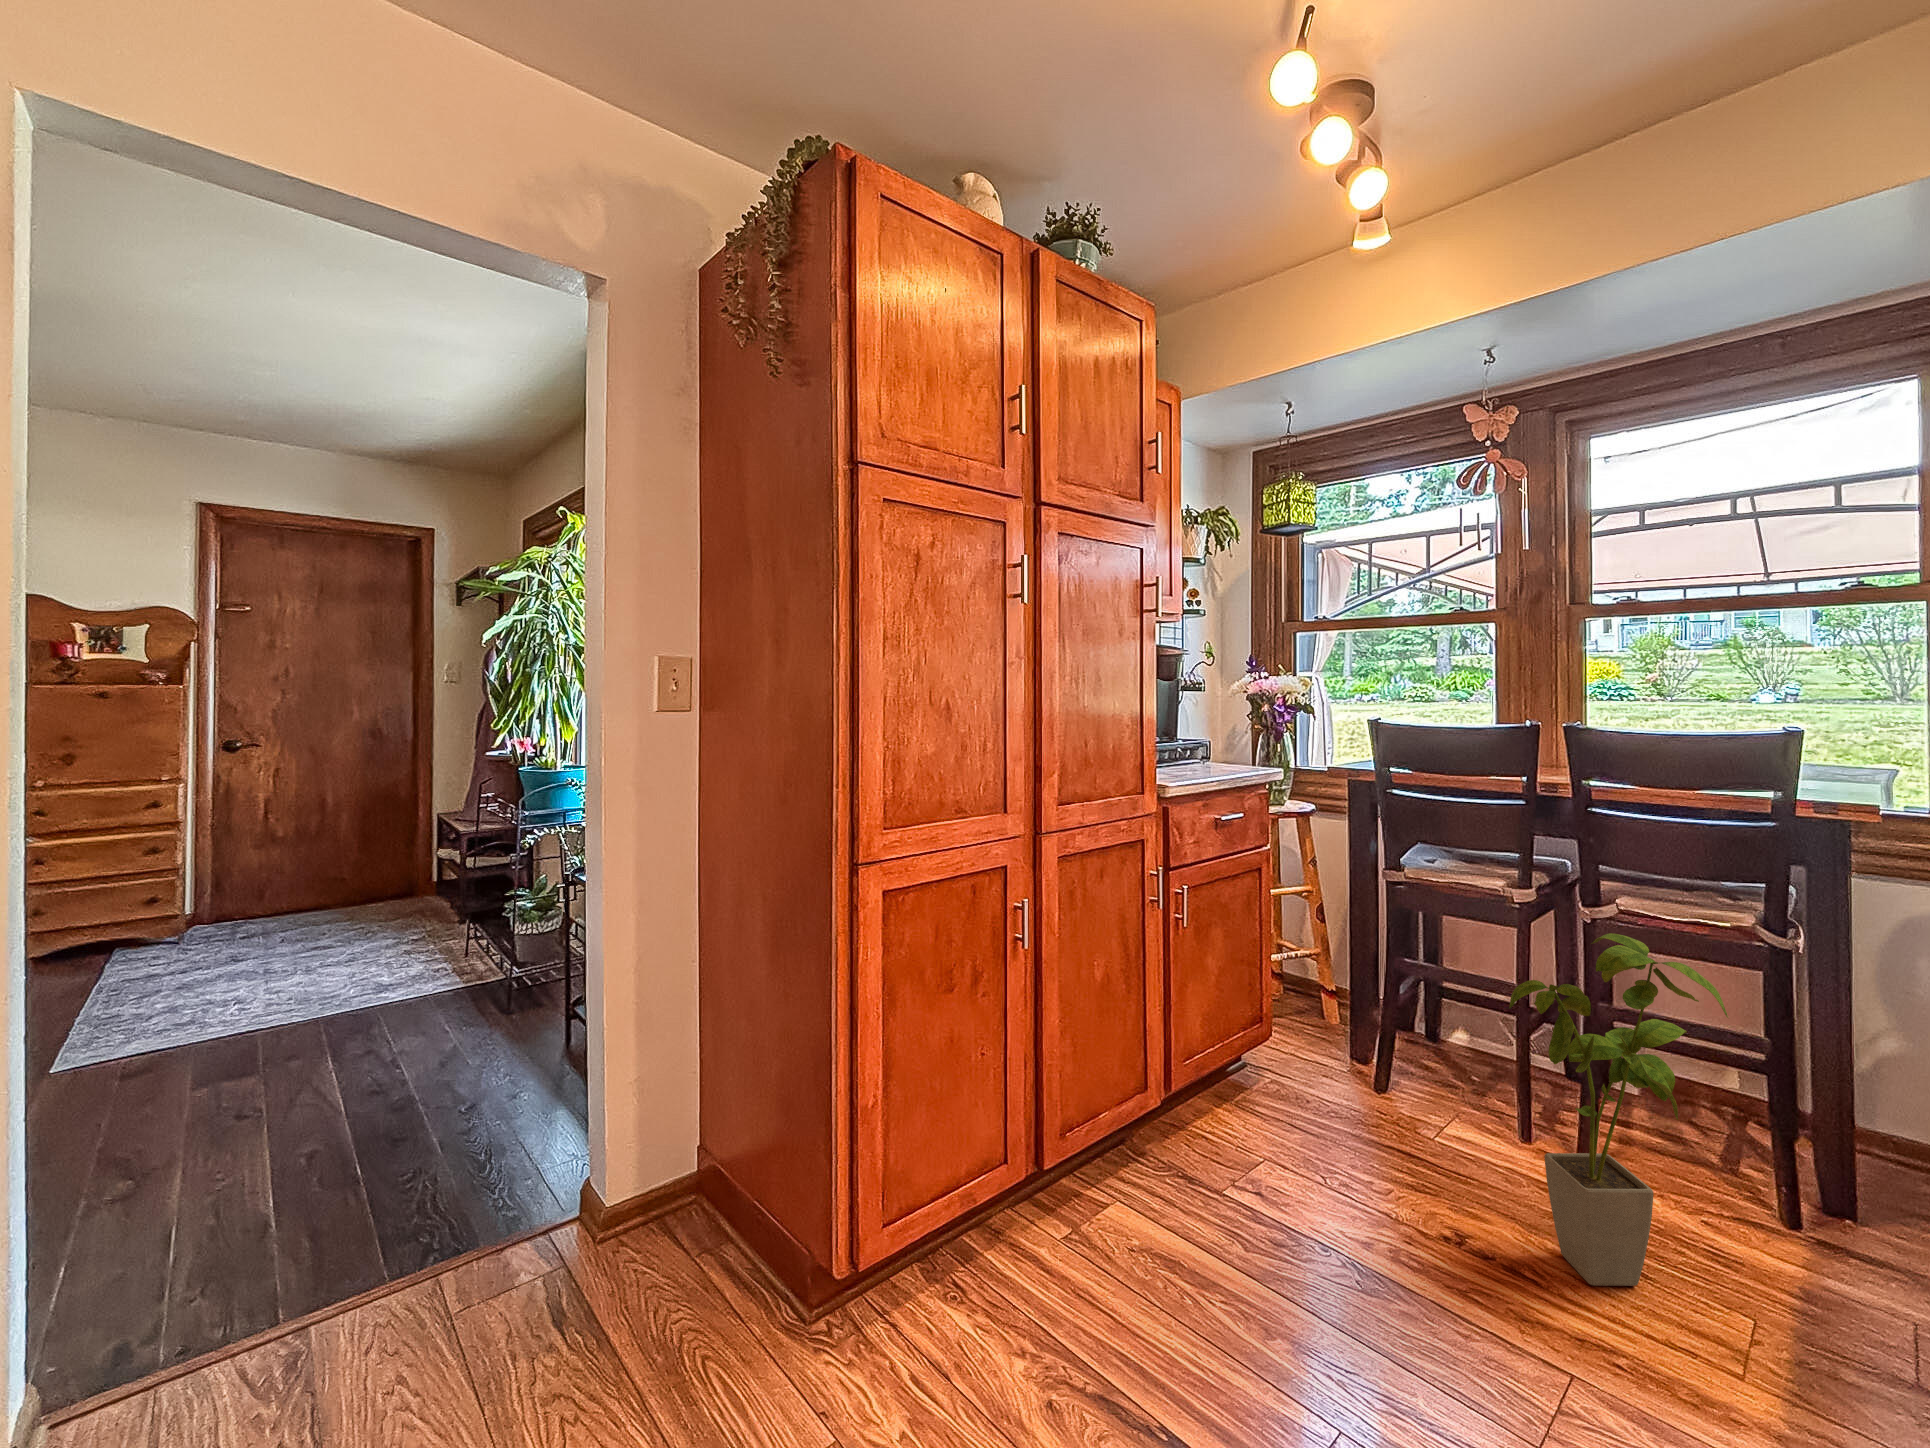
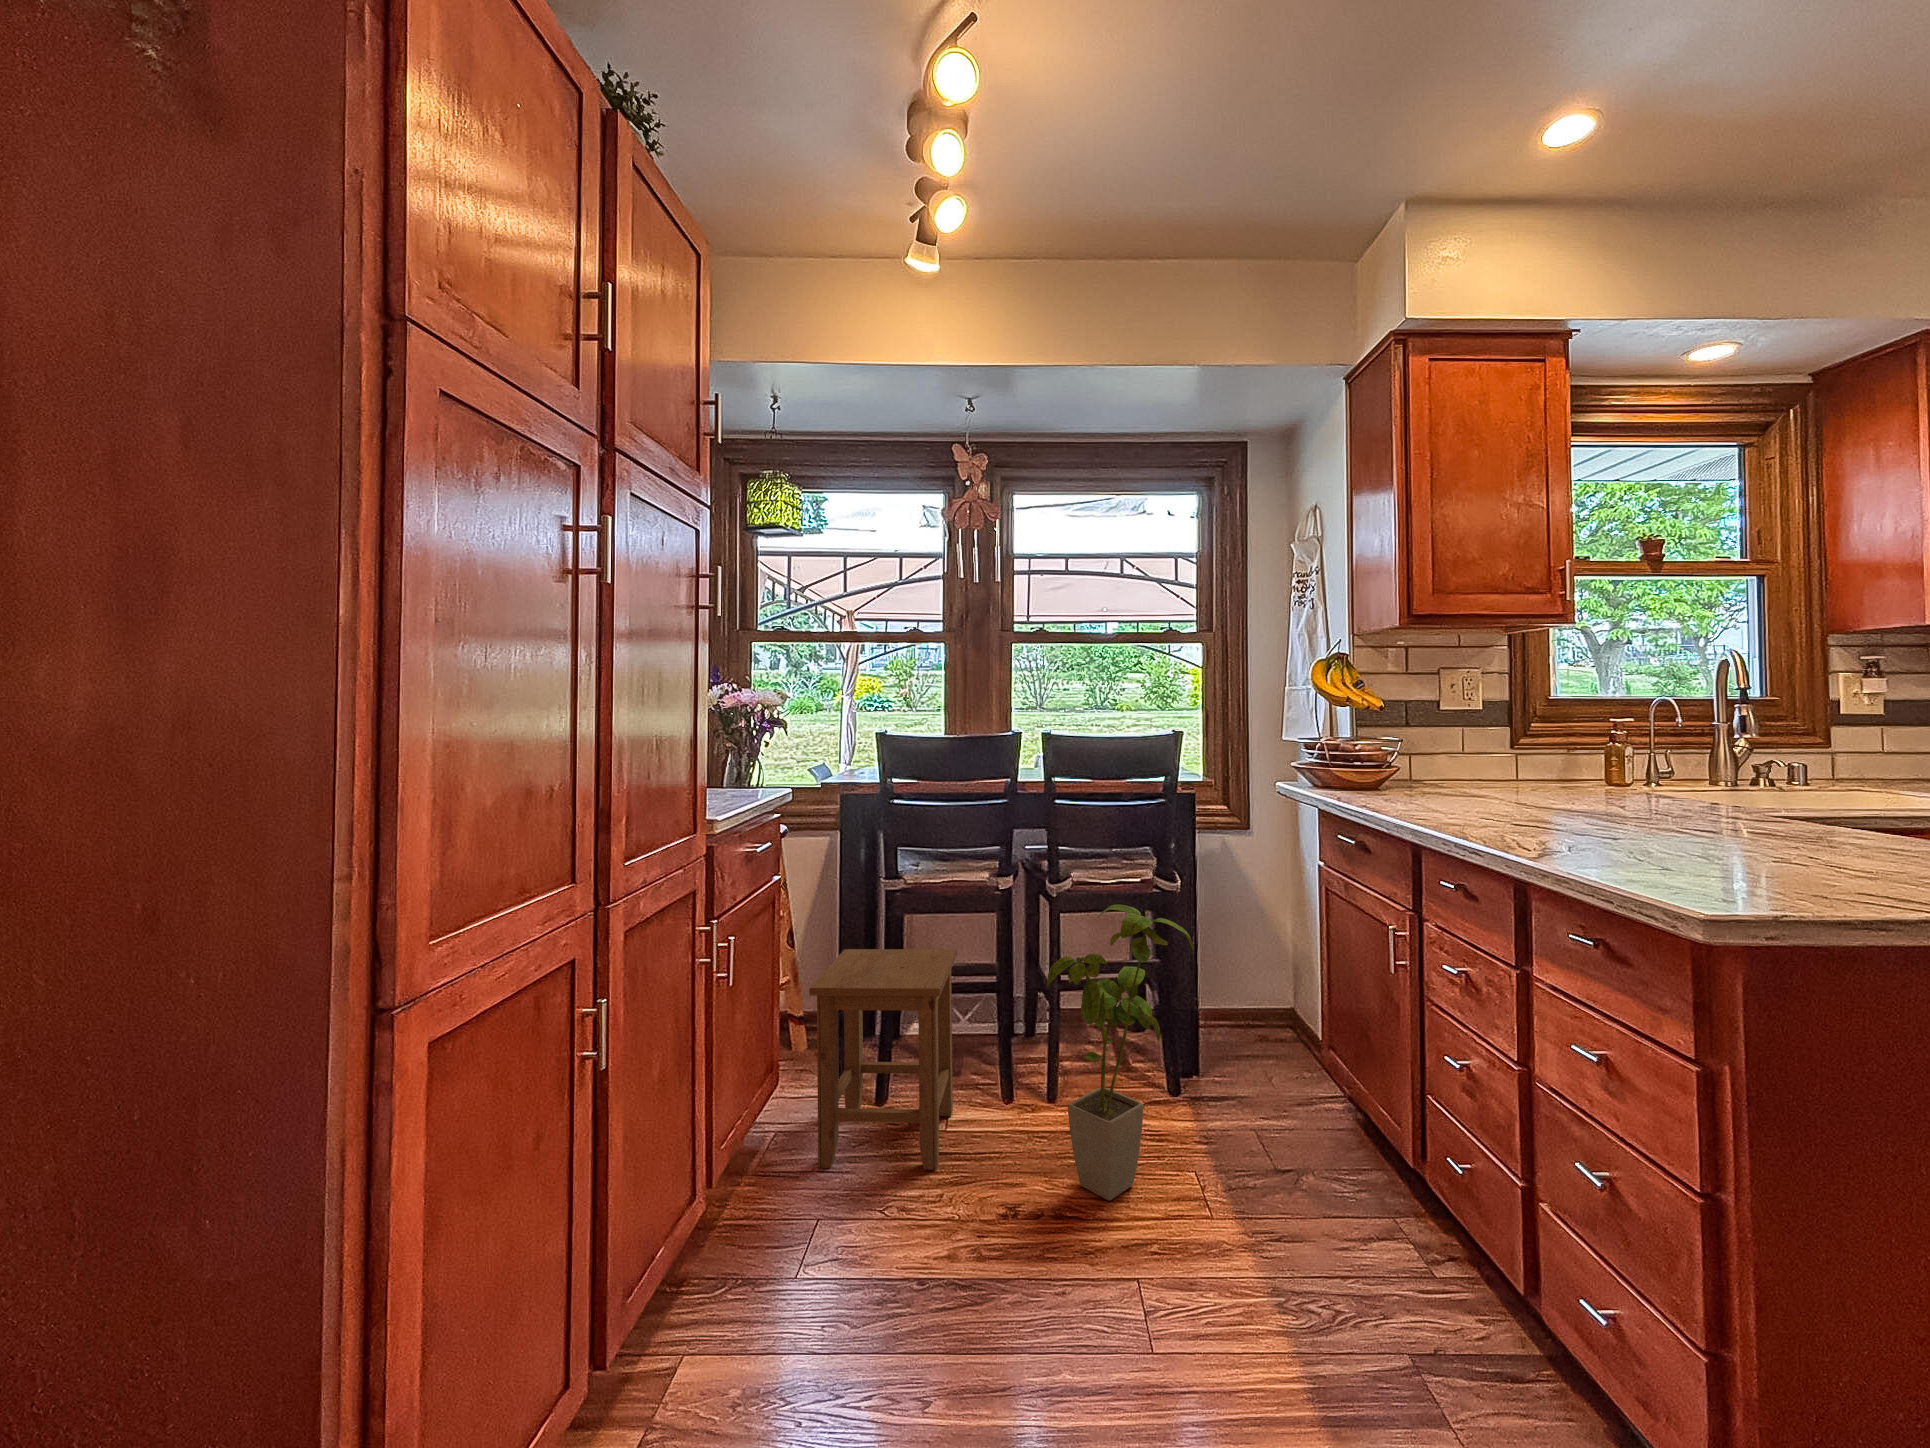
stool: none [1278,930,1457,1170] -> present [809,949,957,1170]

